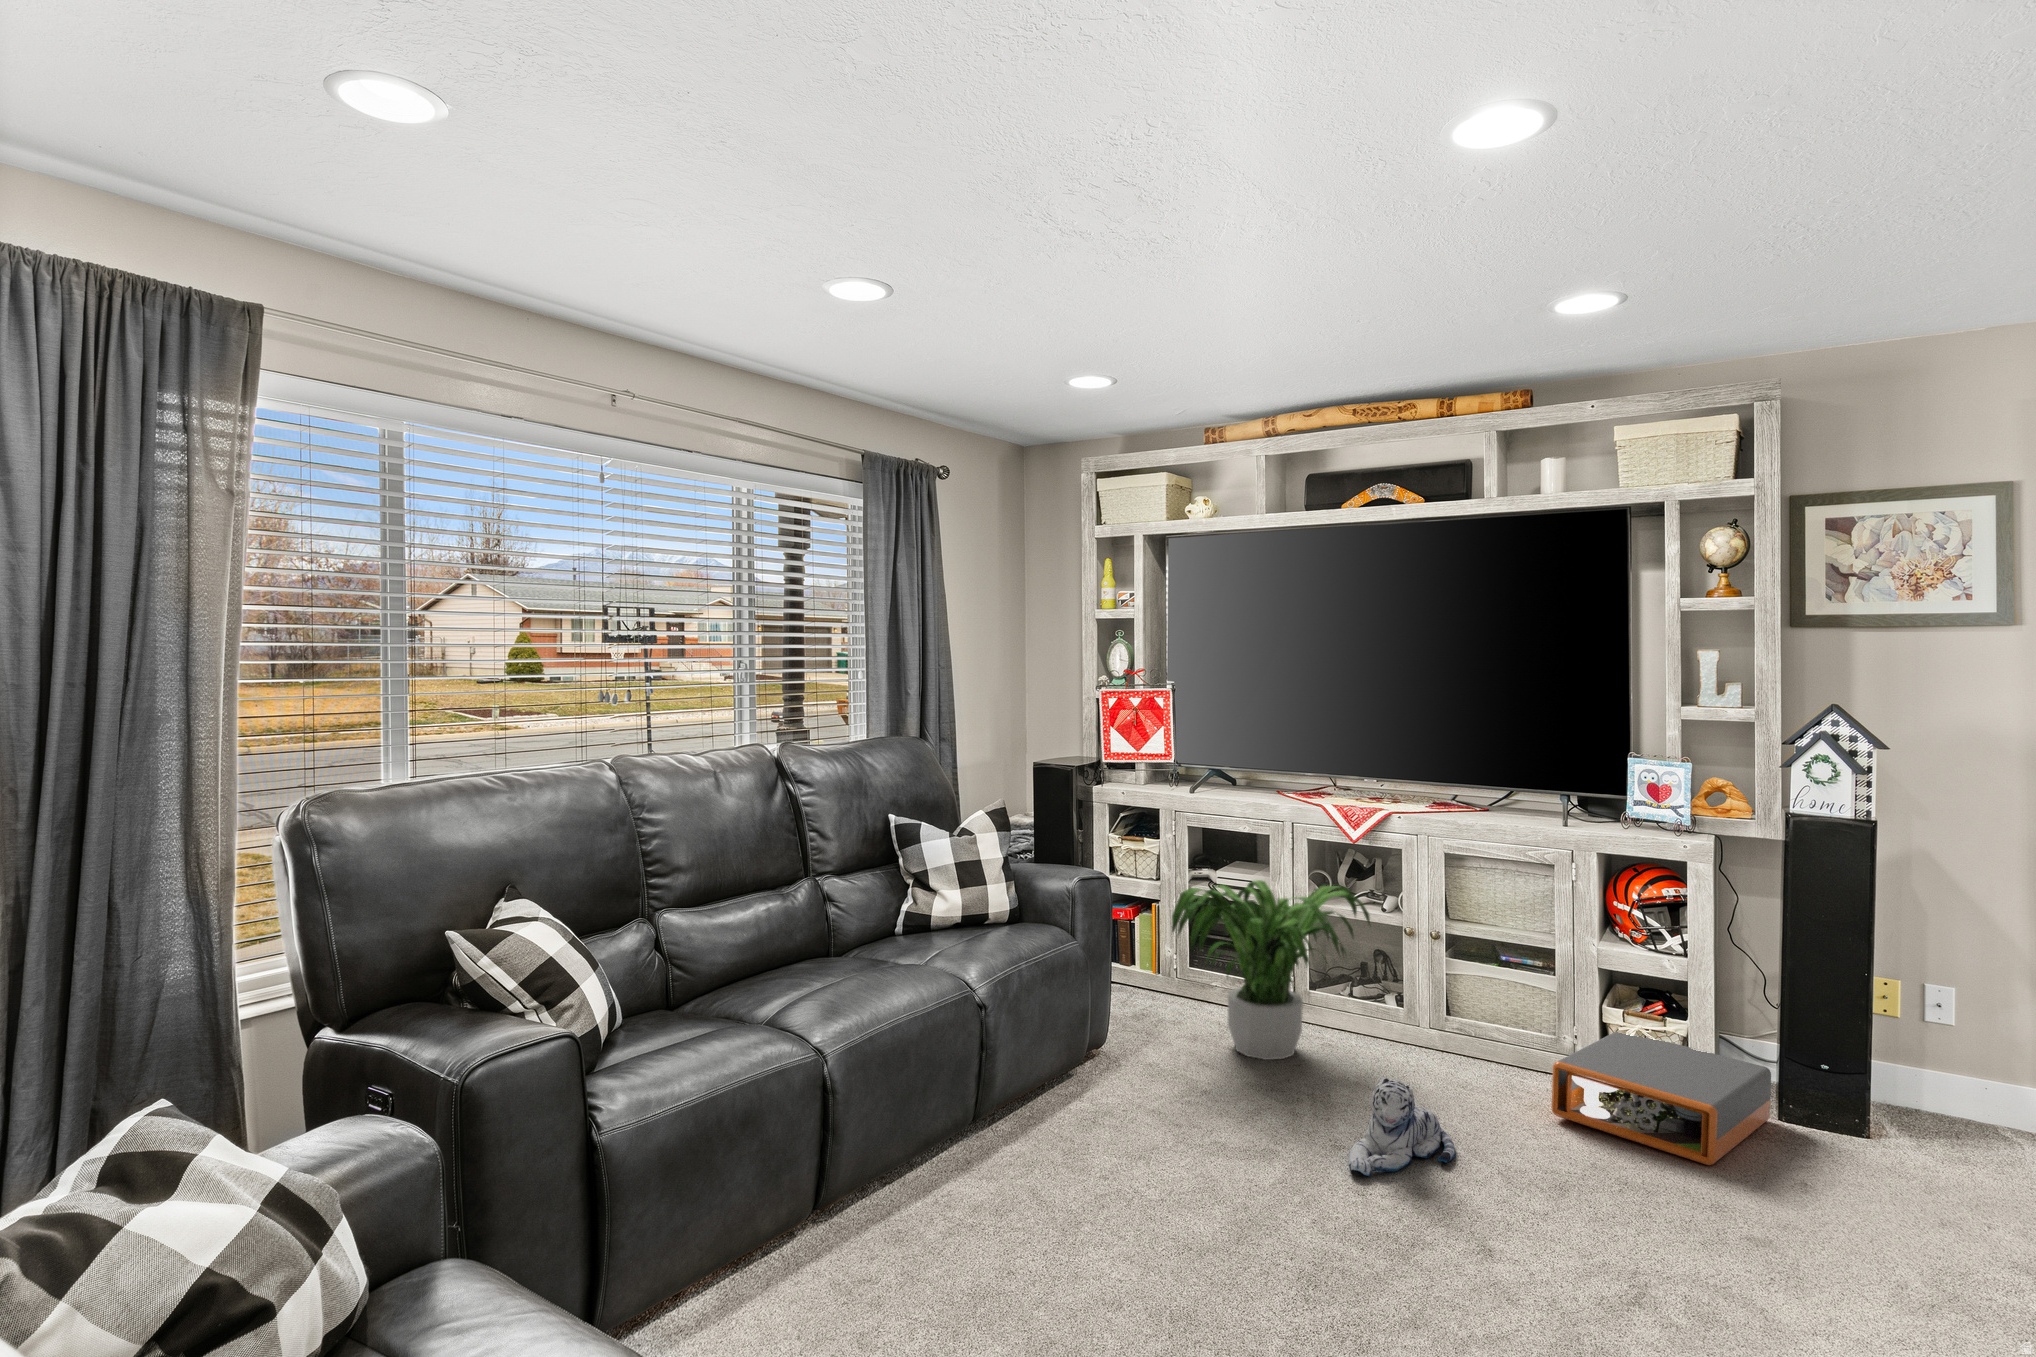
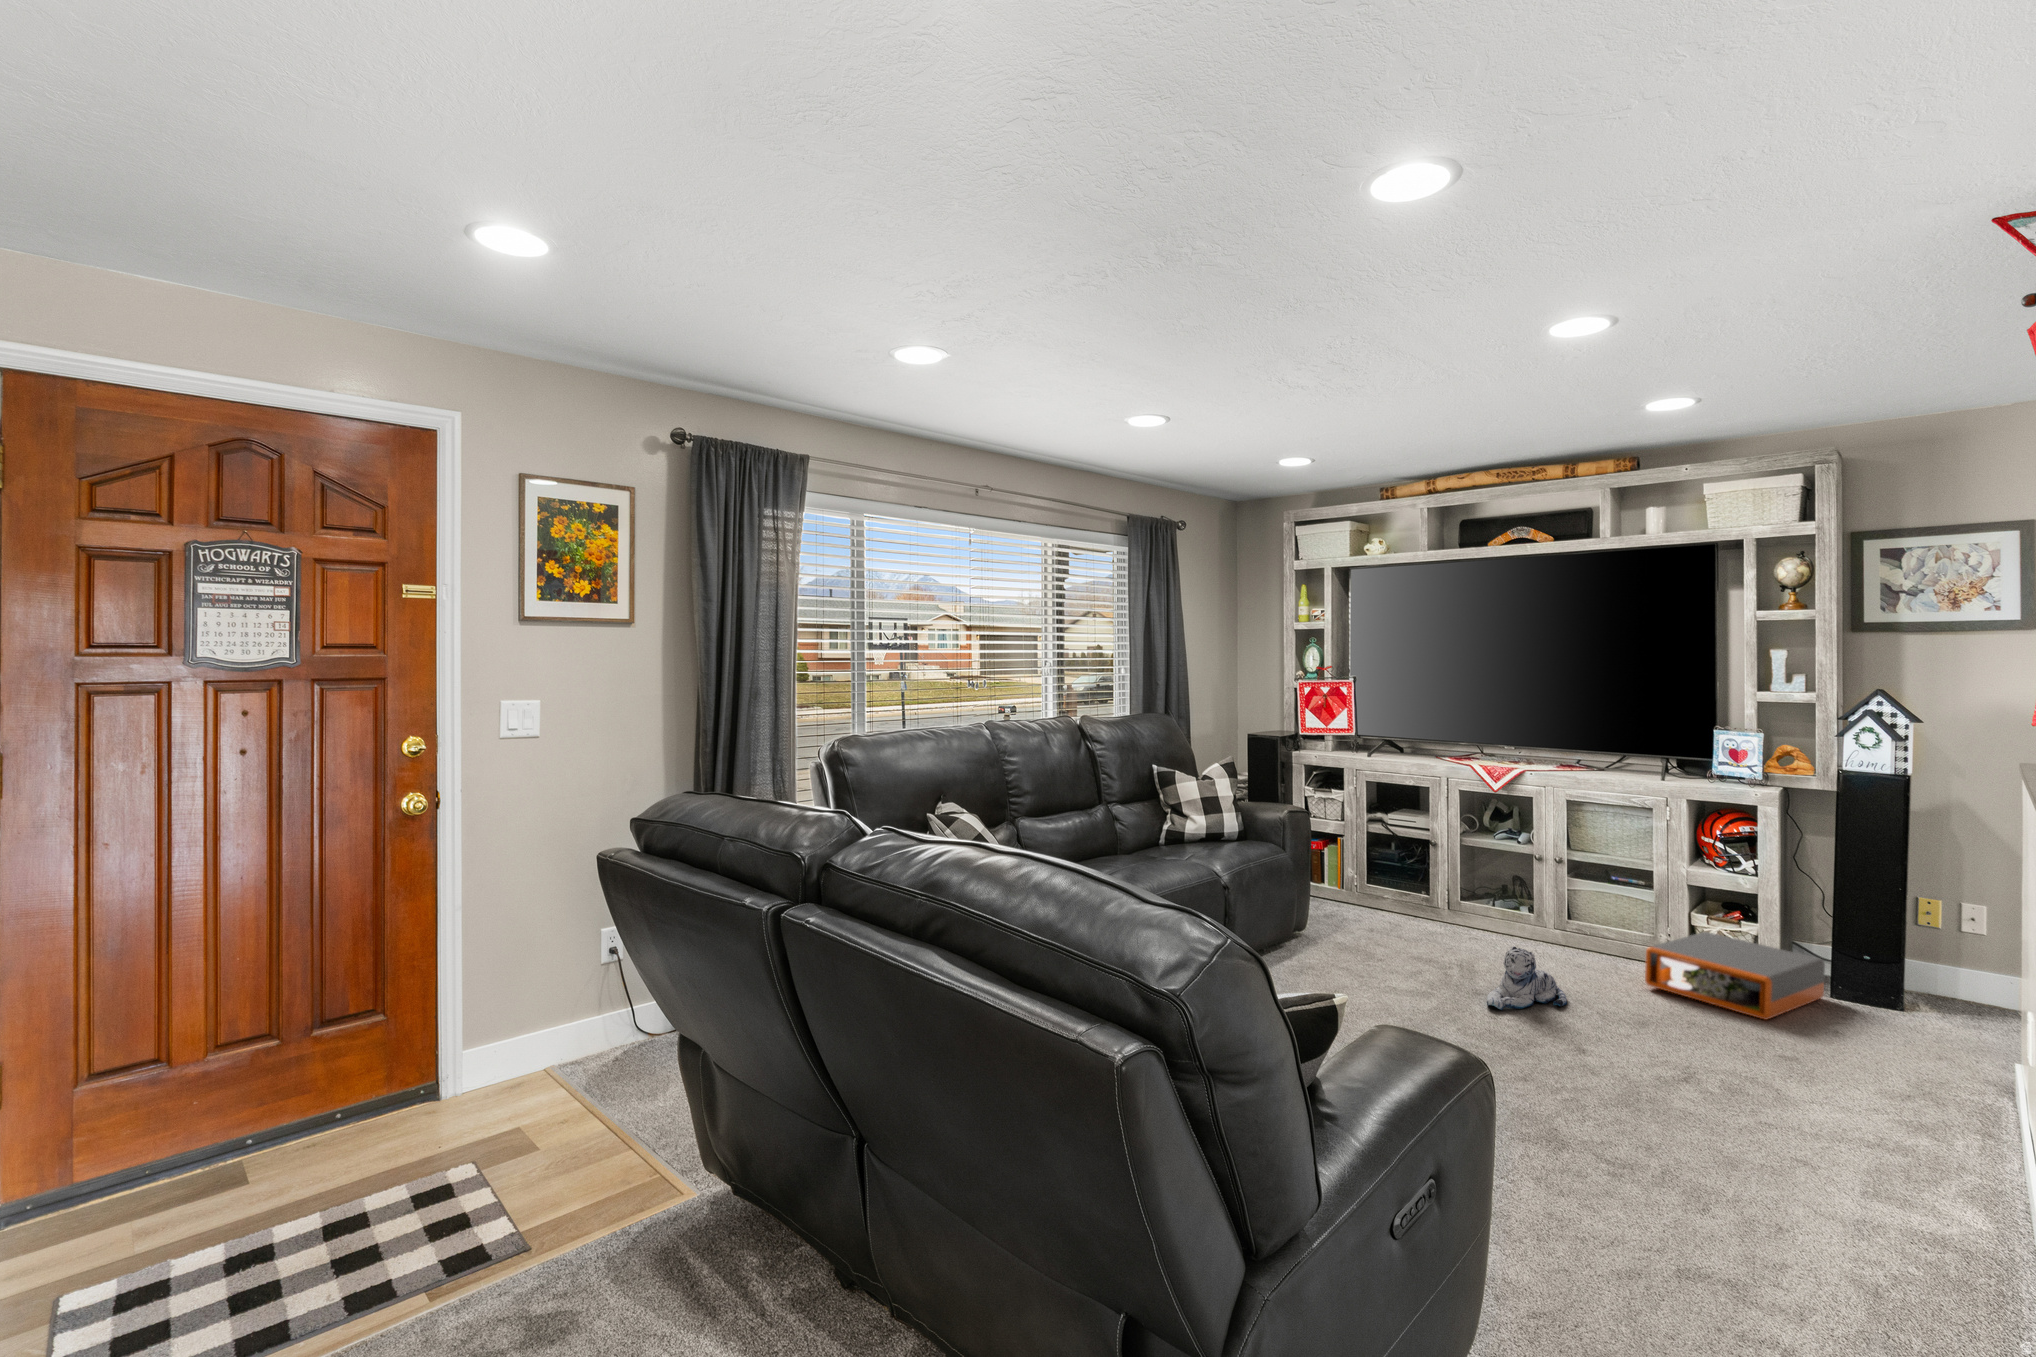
potted plant: present [1172,880,1370,1060] -> none [1355,819,1507,944]

